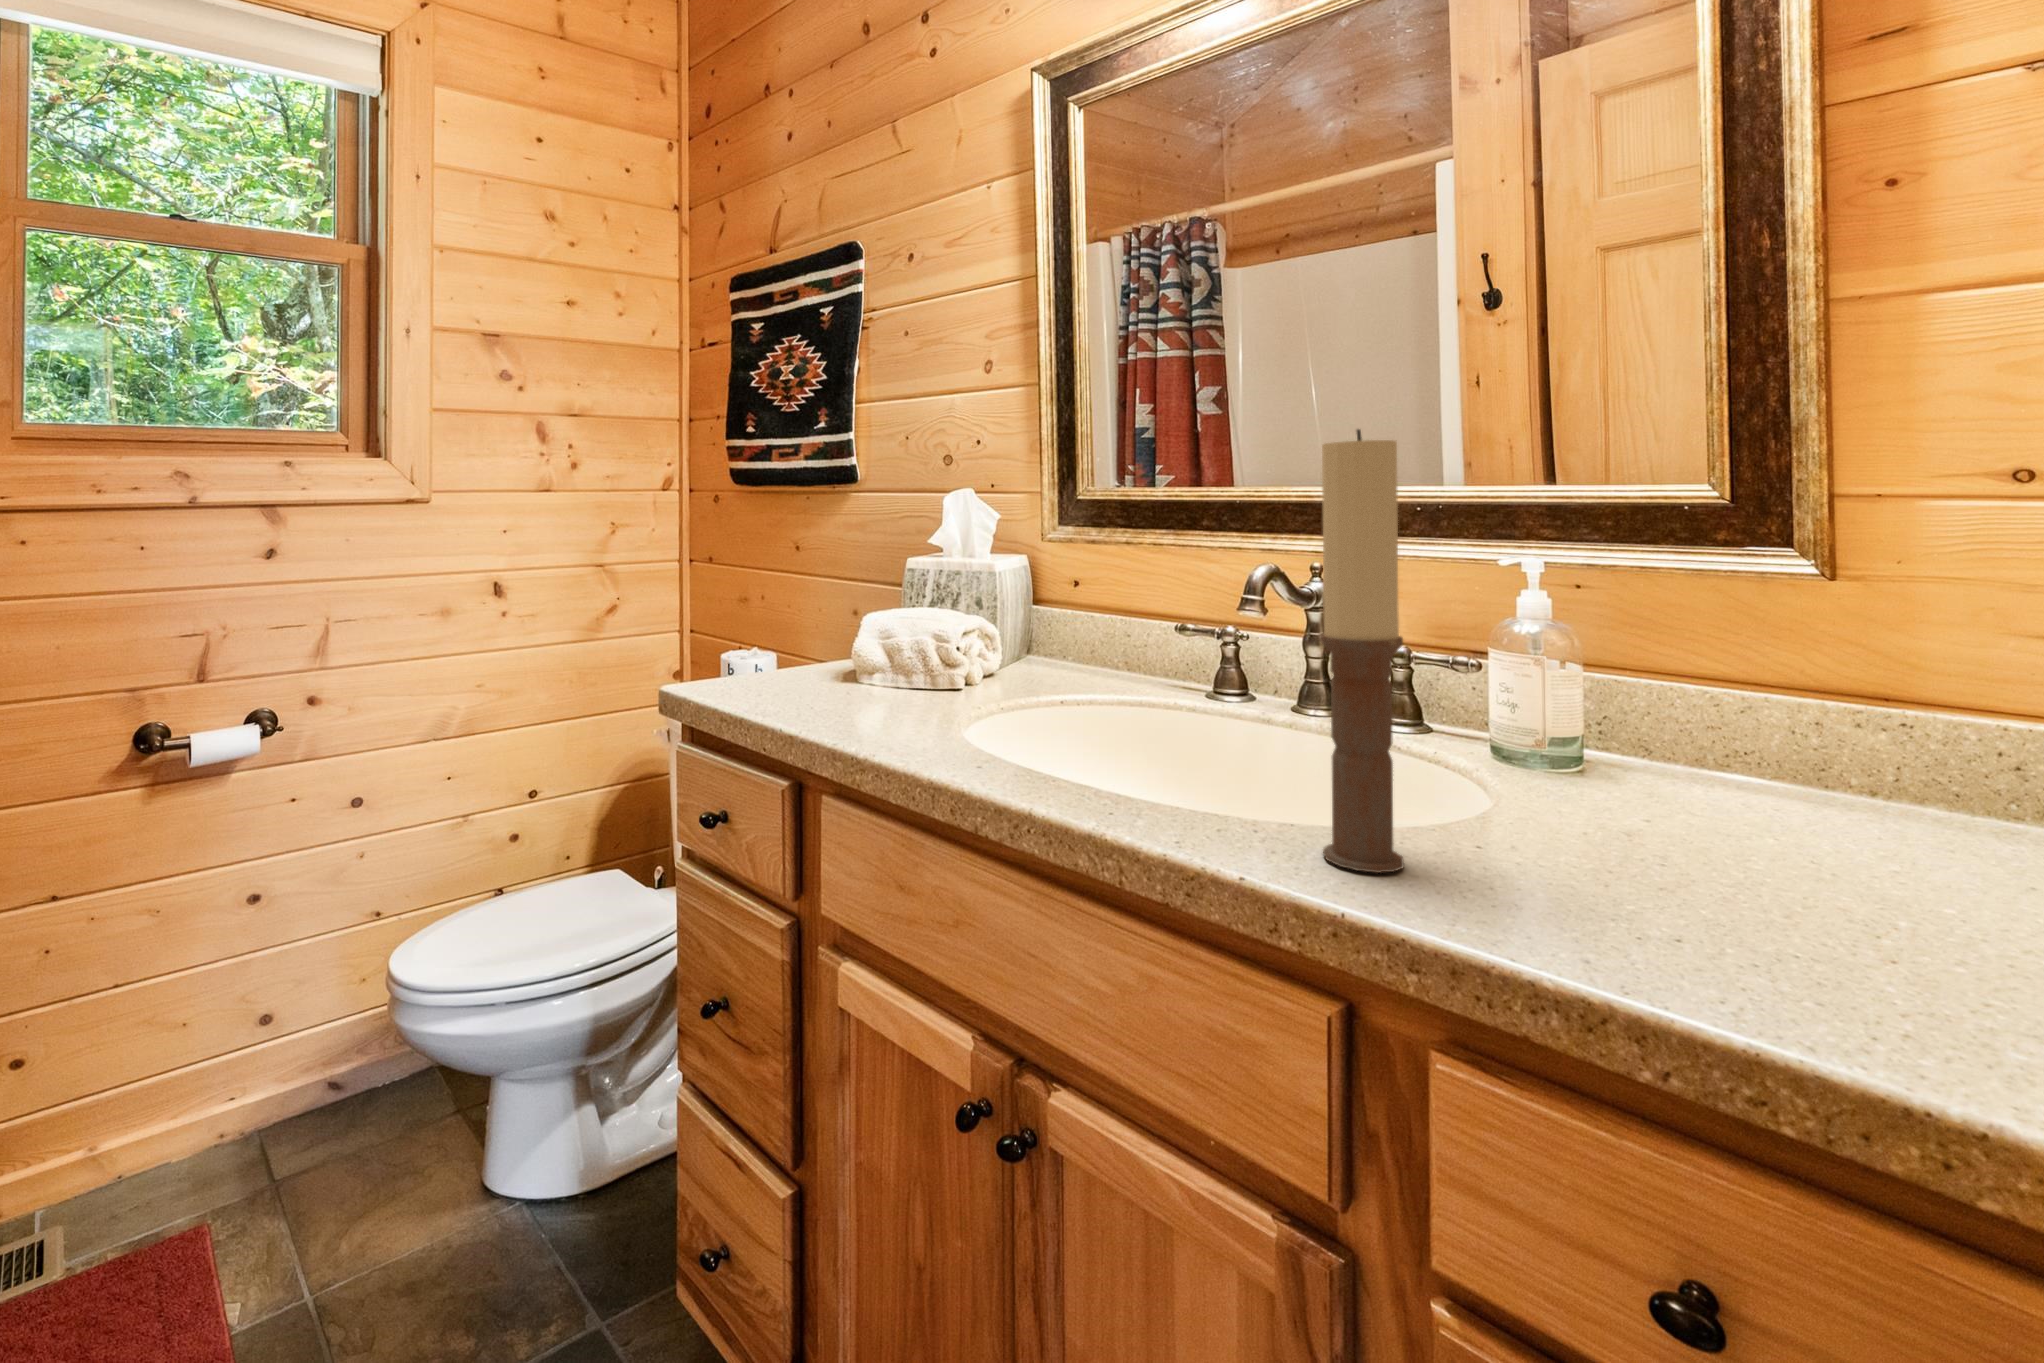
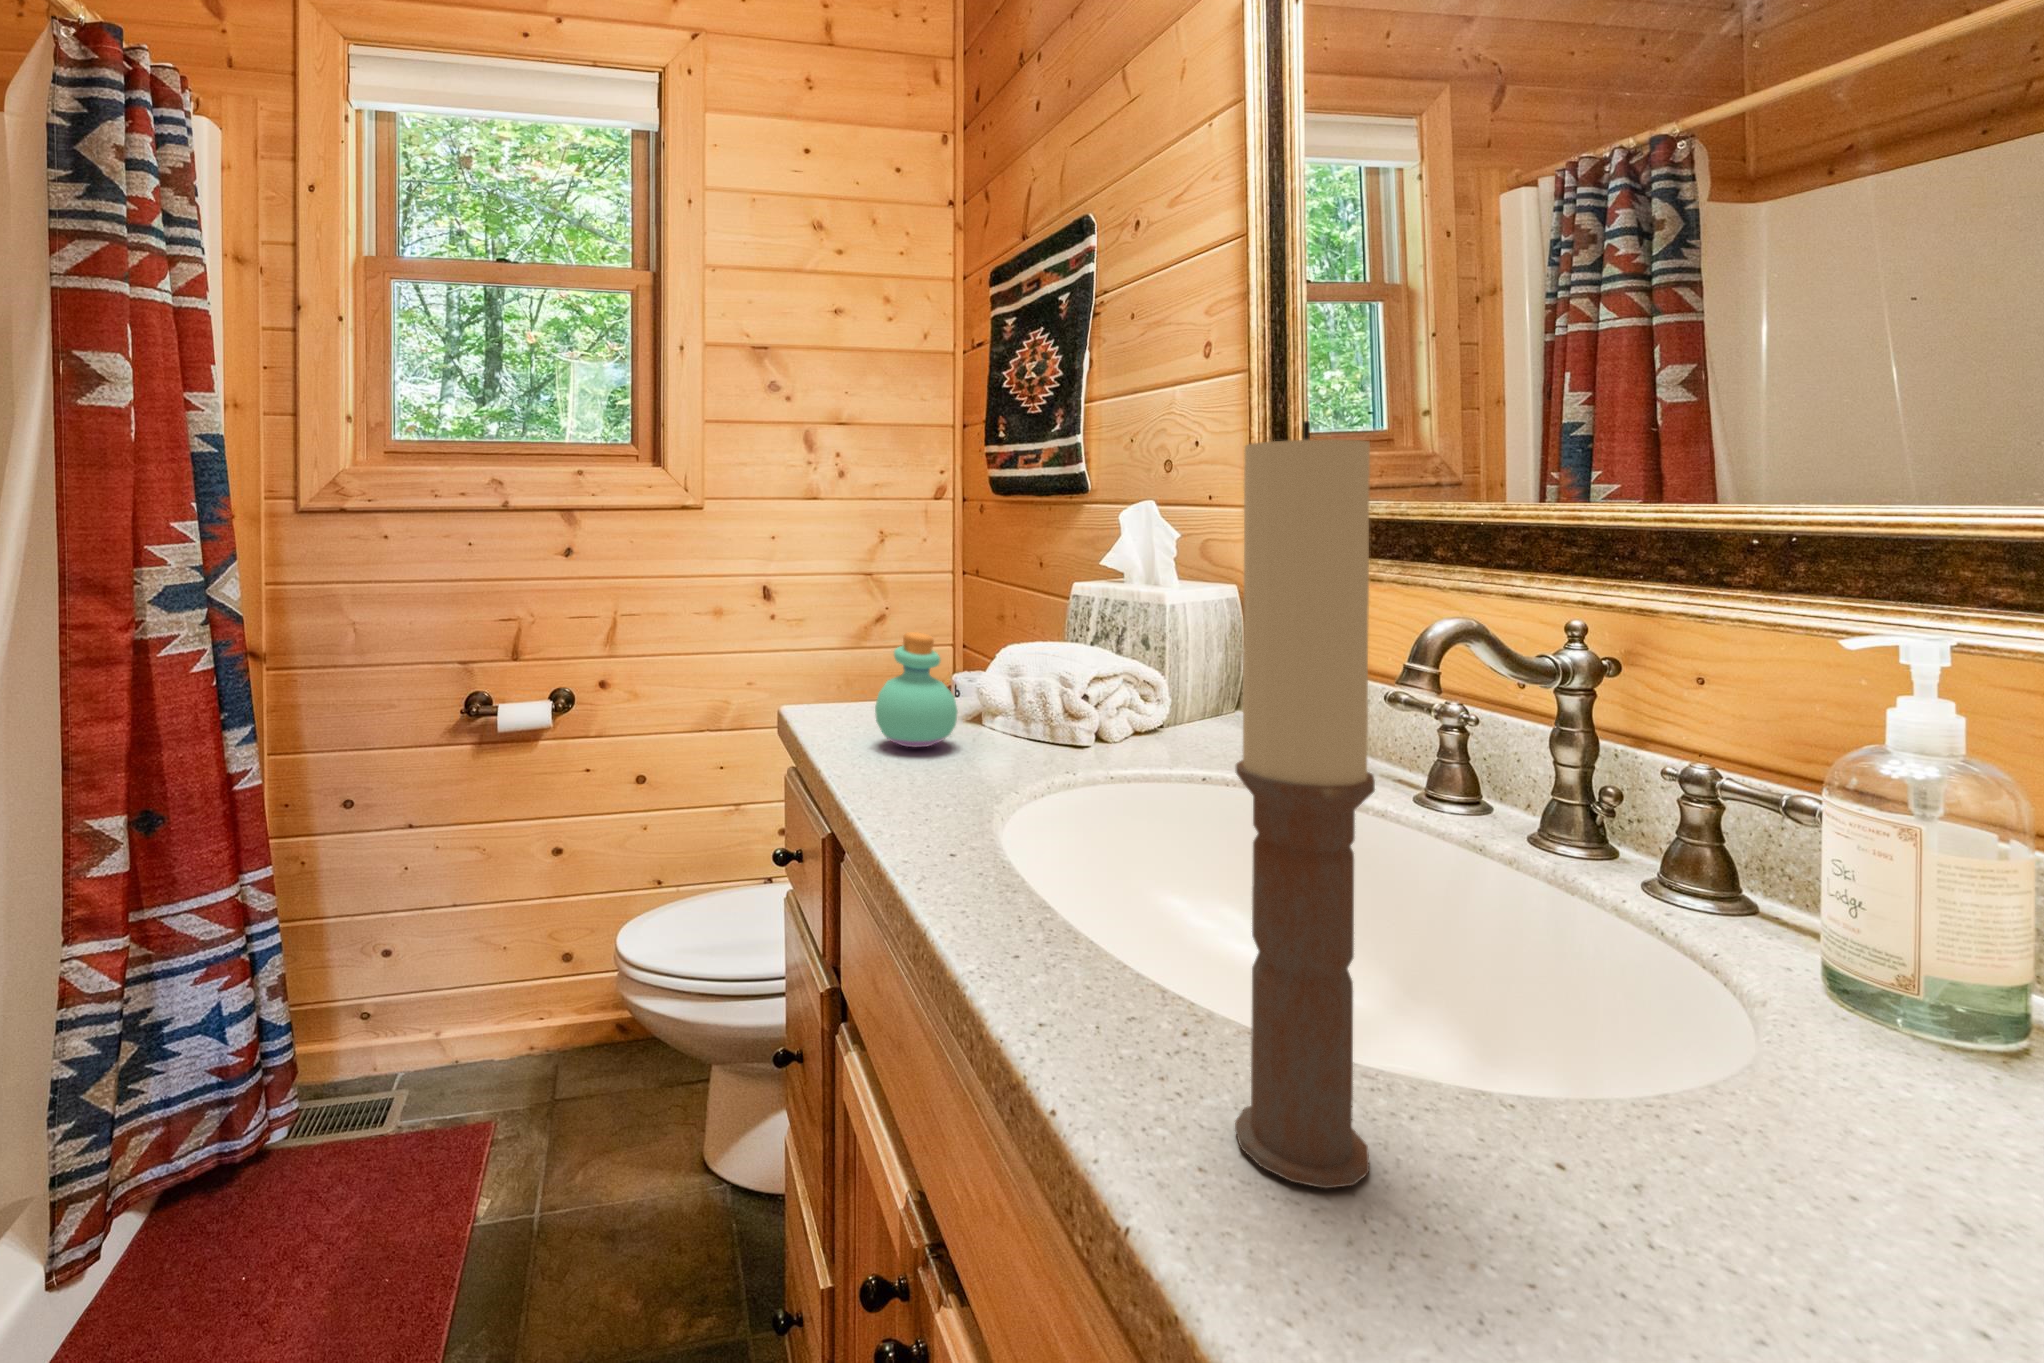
perfume bottle: none [797,604,868,704] -> present [875,632,957,747]

